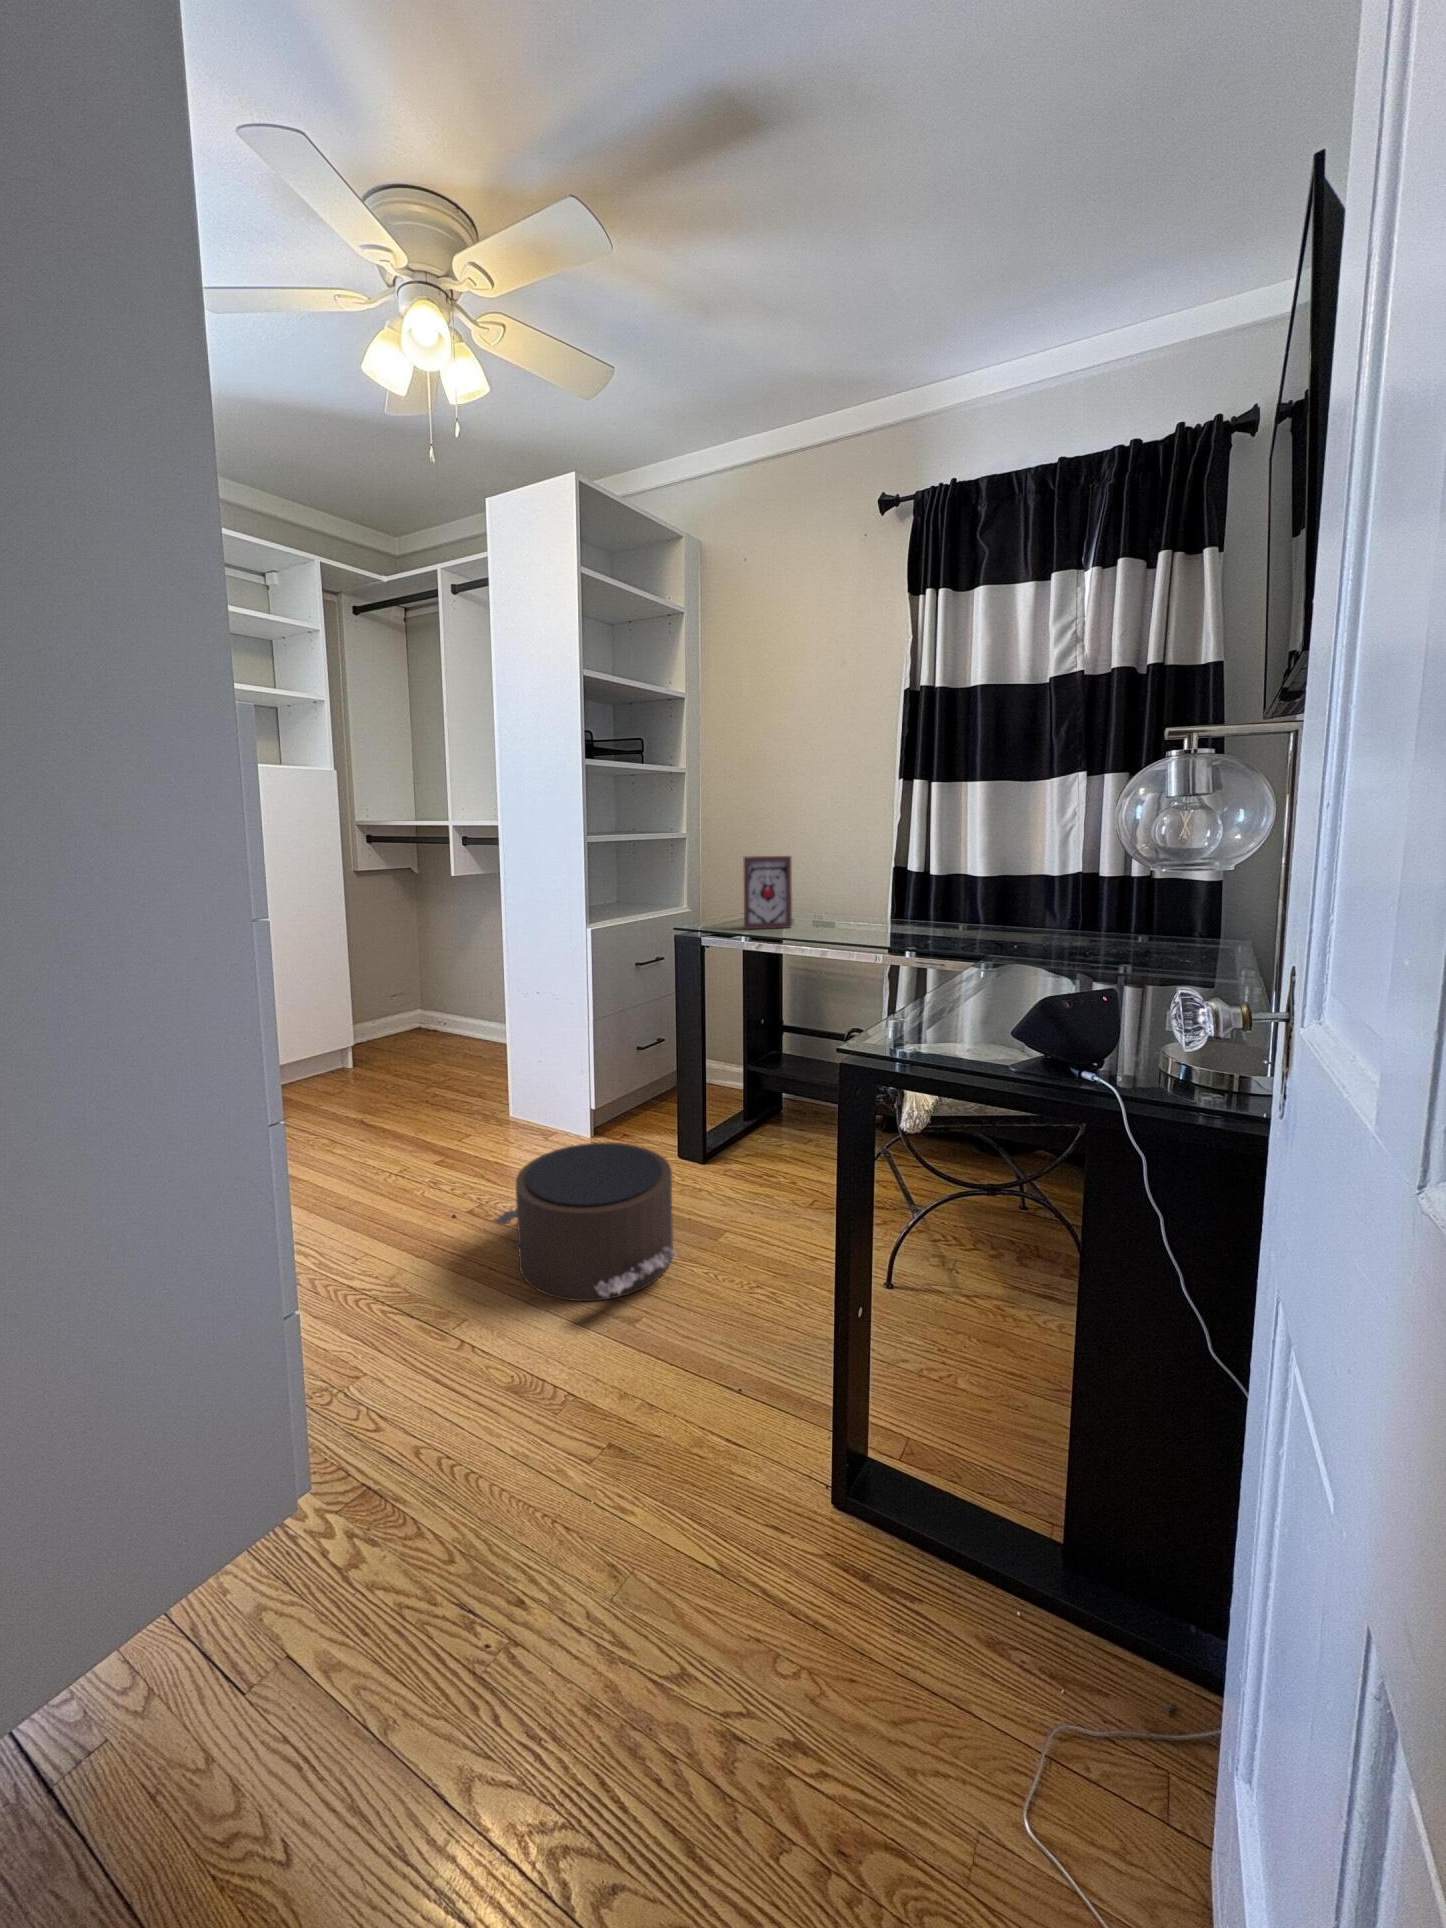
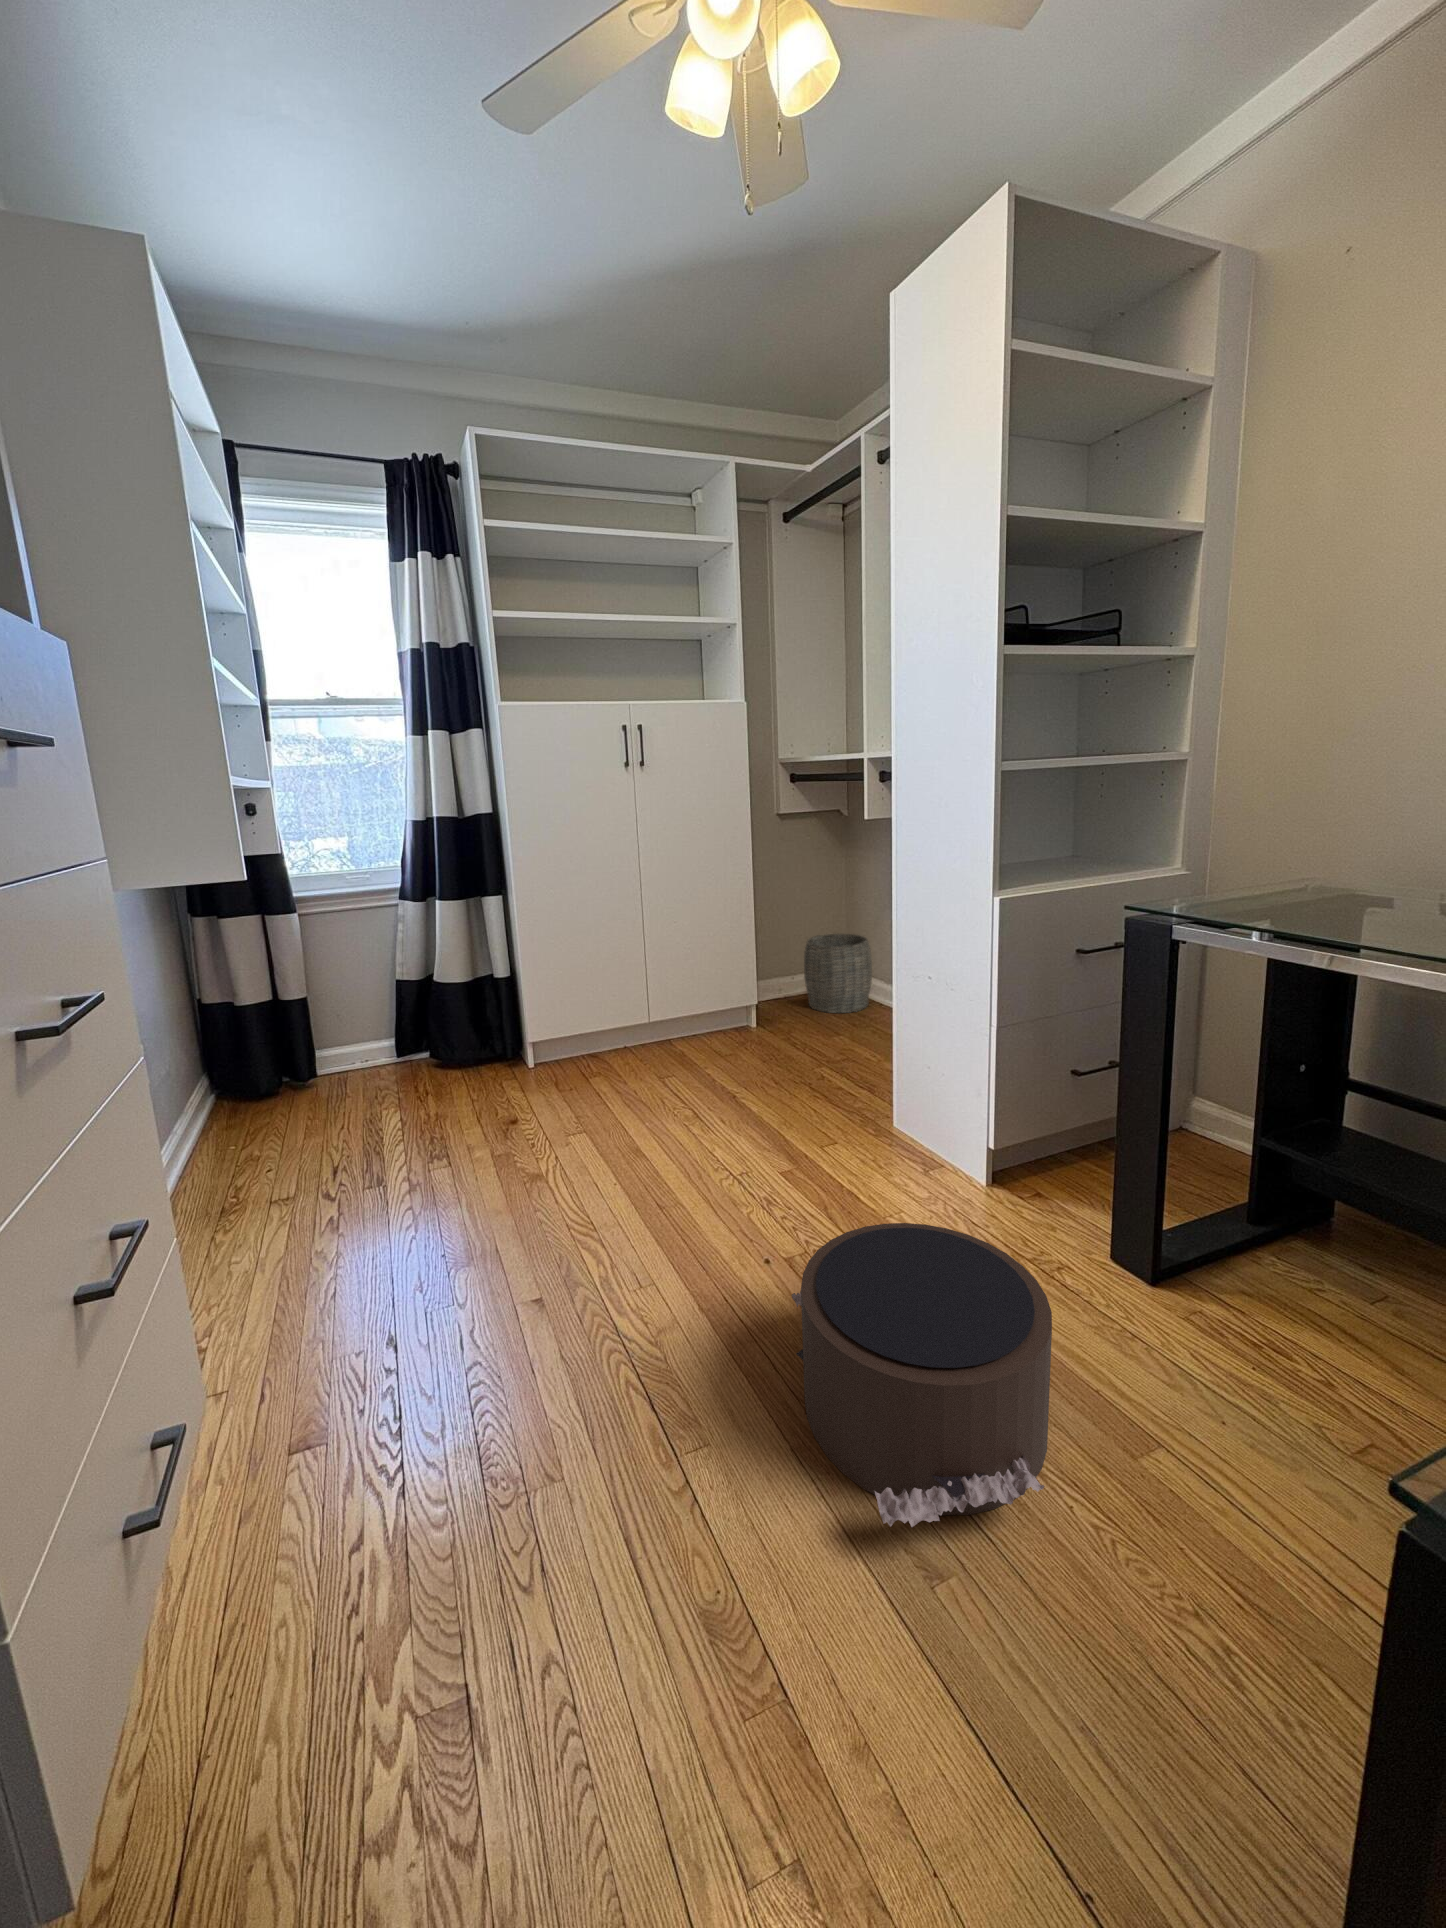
picture frame: present [744,856,792,929] -> none [1272,785,1399,921]
woven basket: none [391,979,456,1050] -> present [804,934,872,1013]

